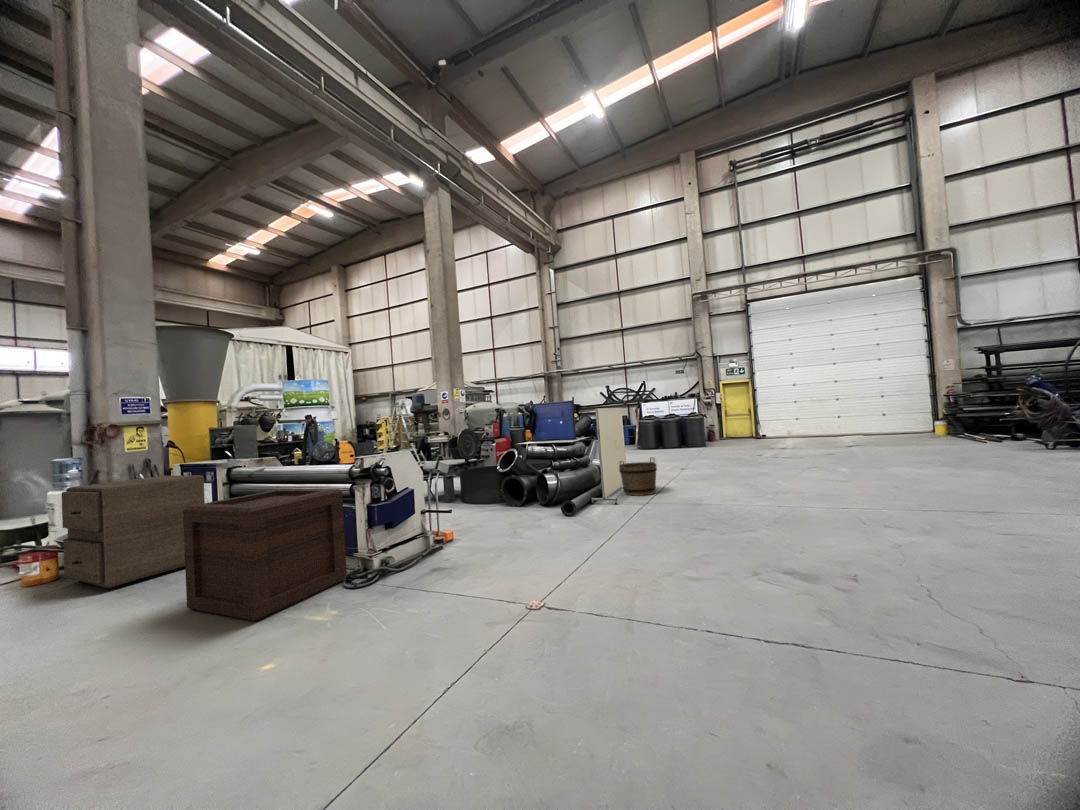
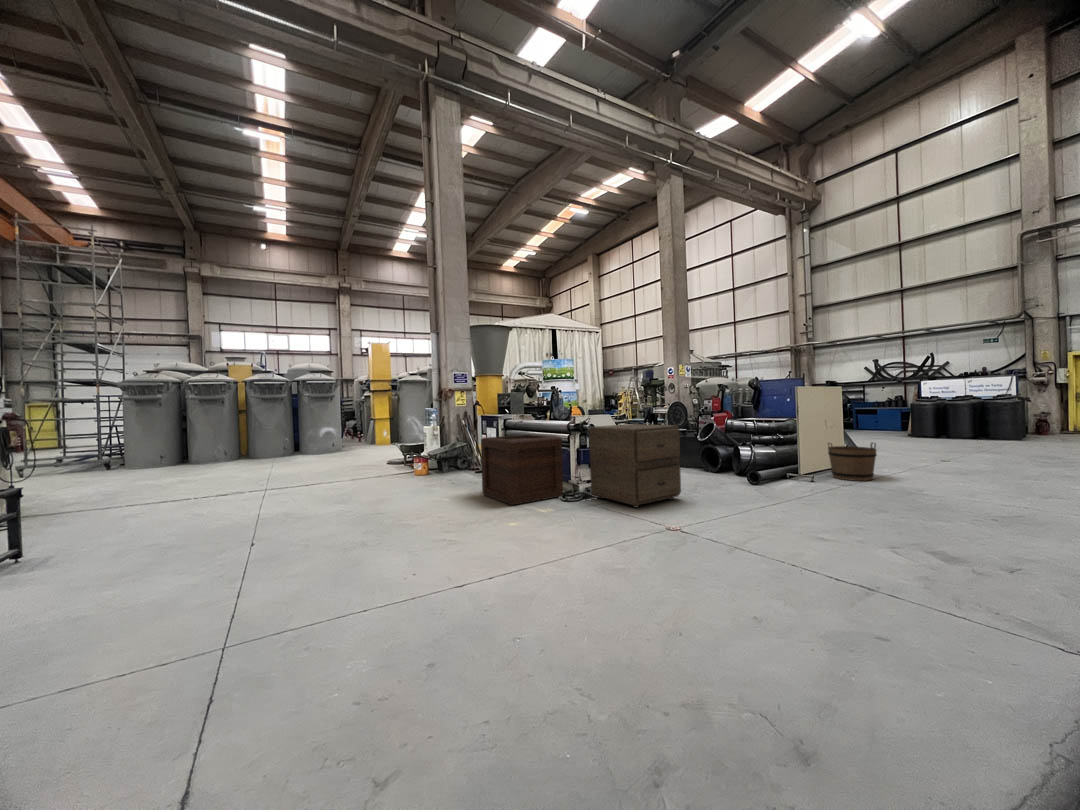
filing cabinet: present [62,475,205,590] -> present [589,424,681,508]

